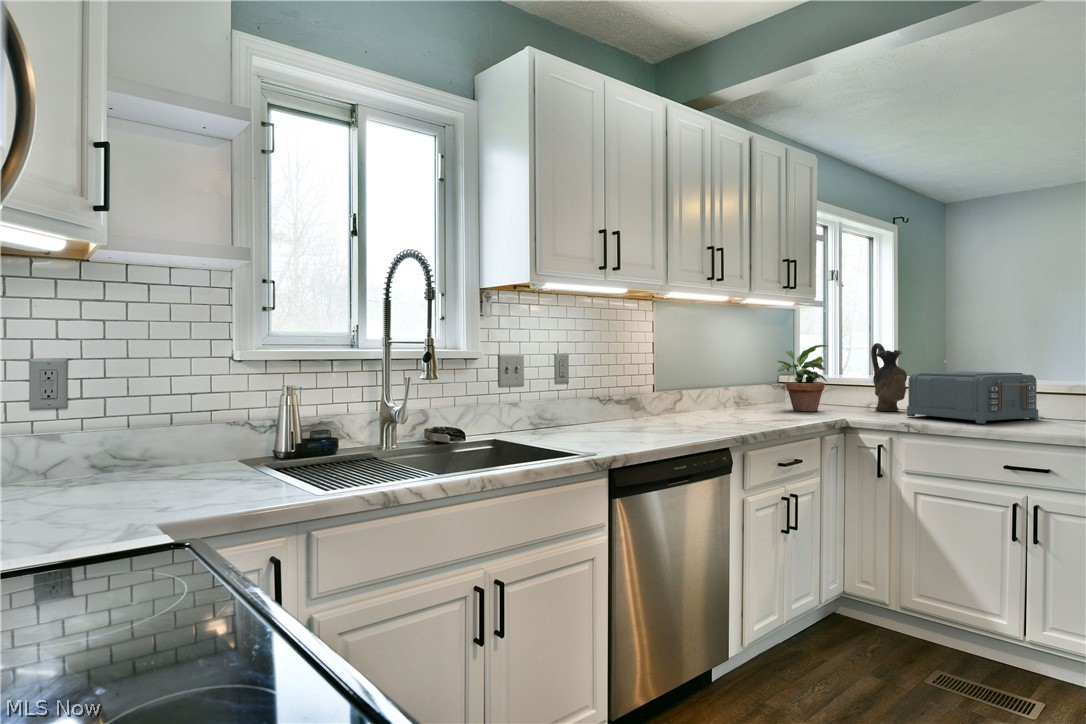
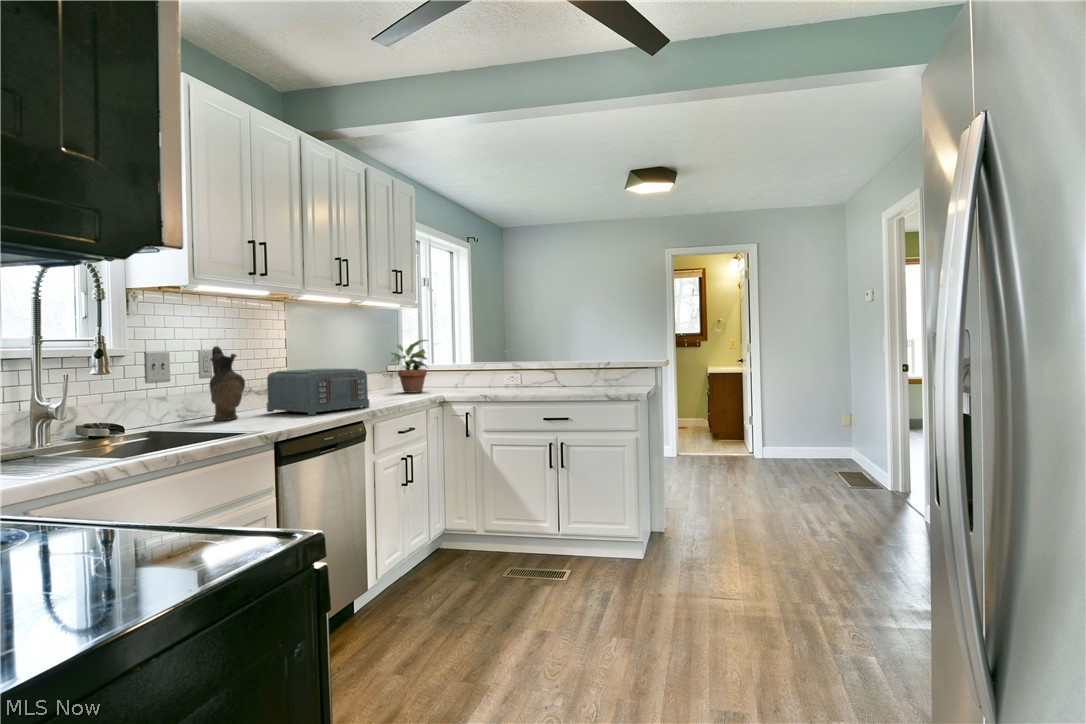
ceramic pitcher: present [871,343,907,411] -> present [209,346,245,420]
toaster: present [907,371,1038,423] -> present [267,368,370,415]

